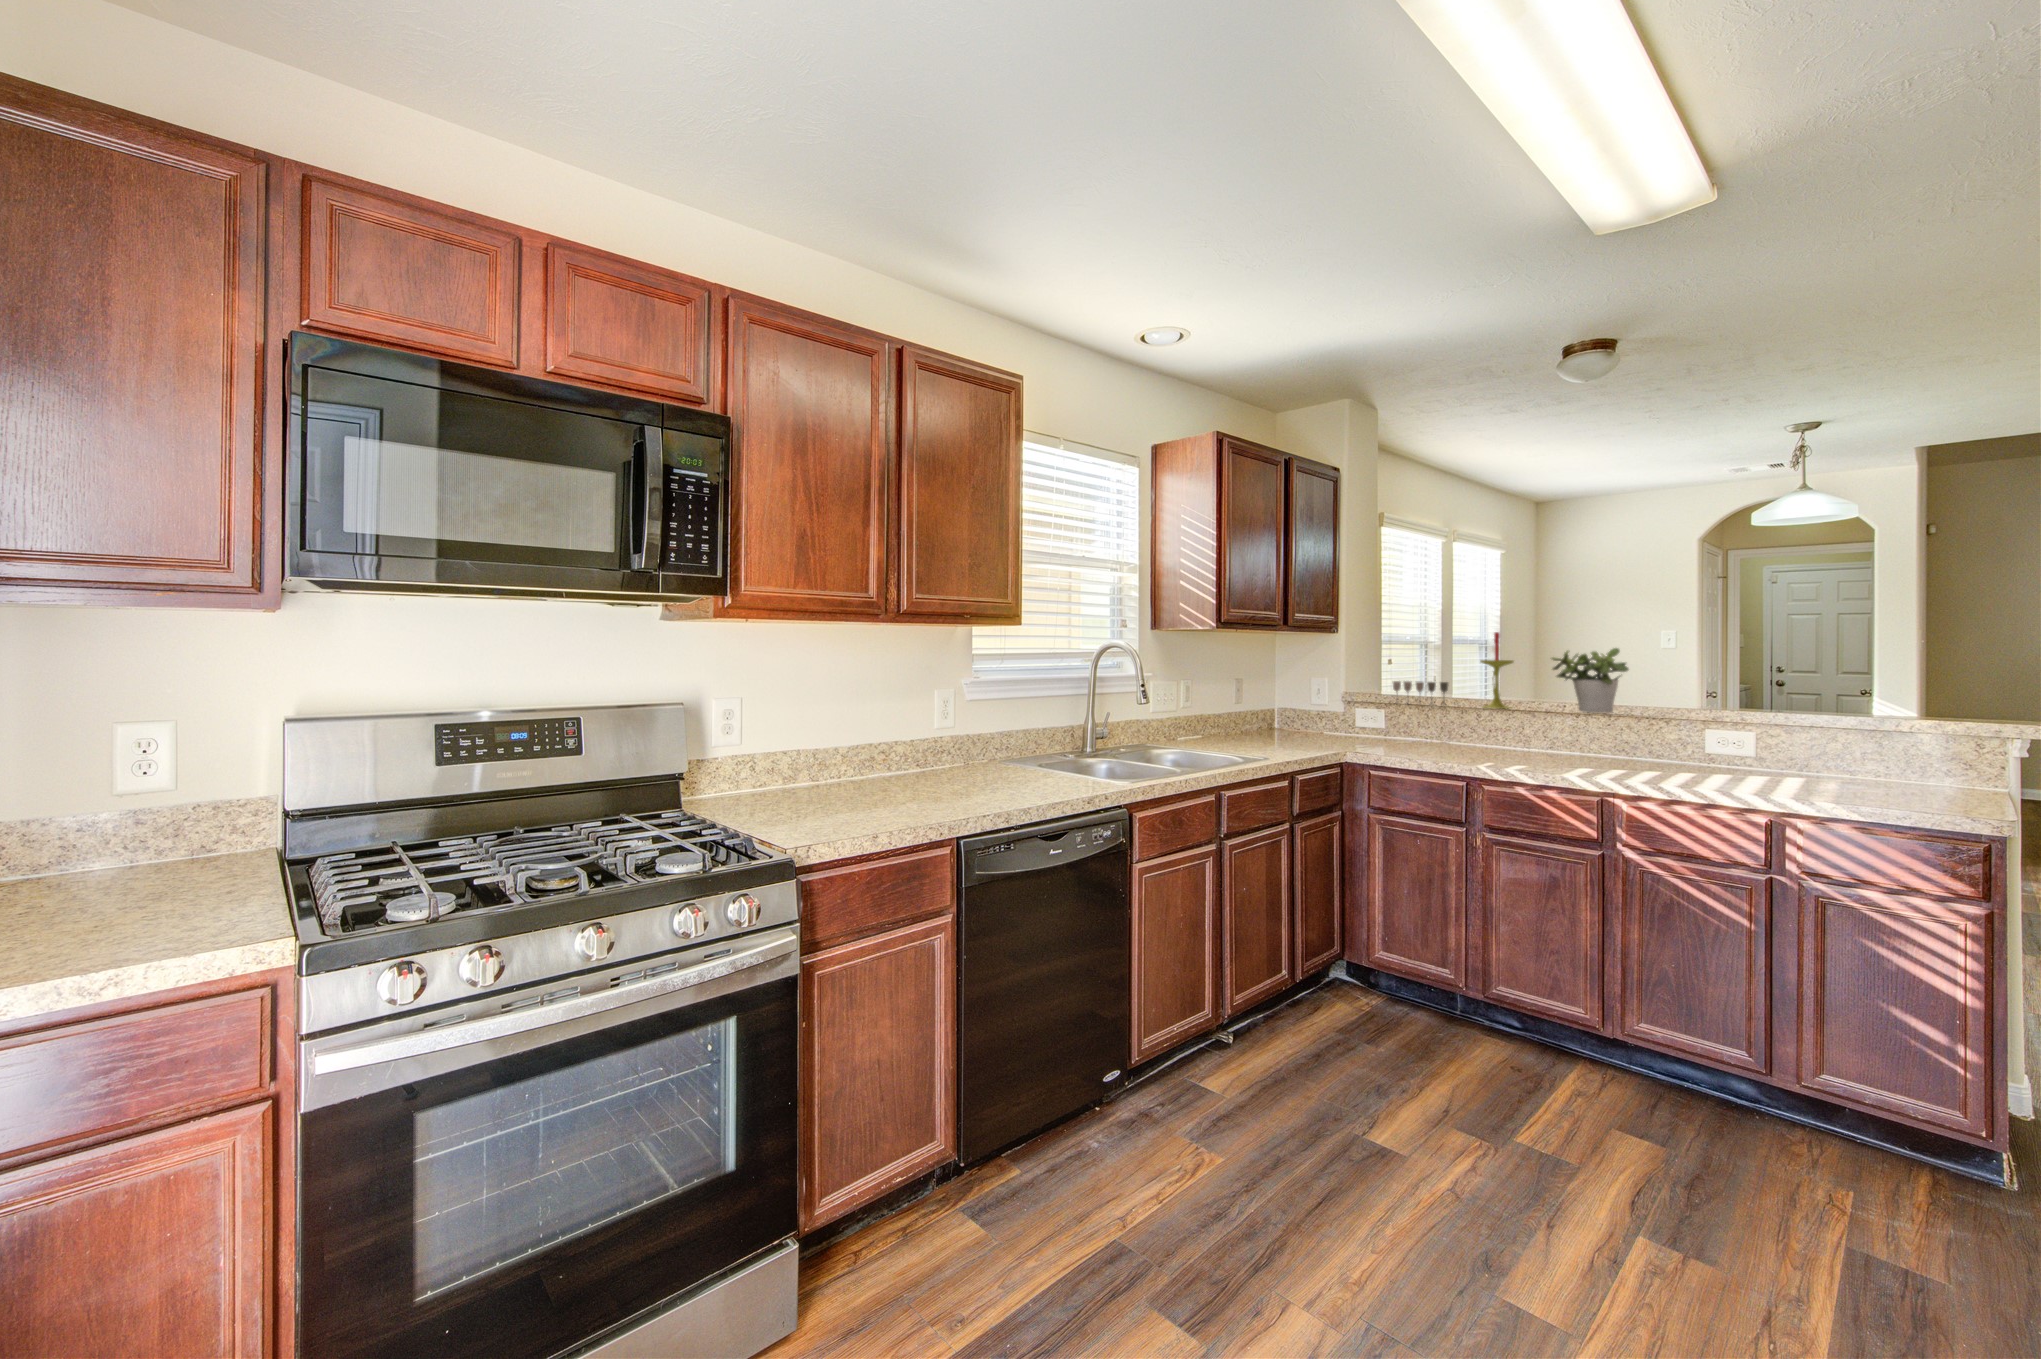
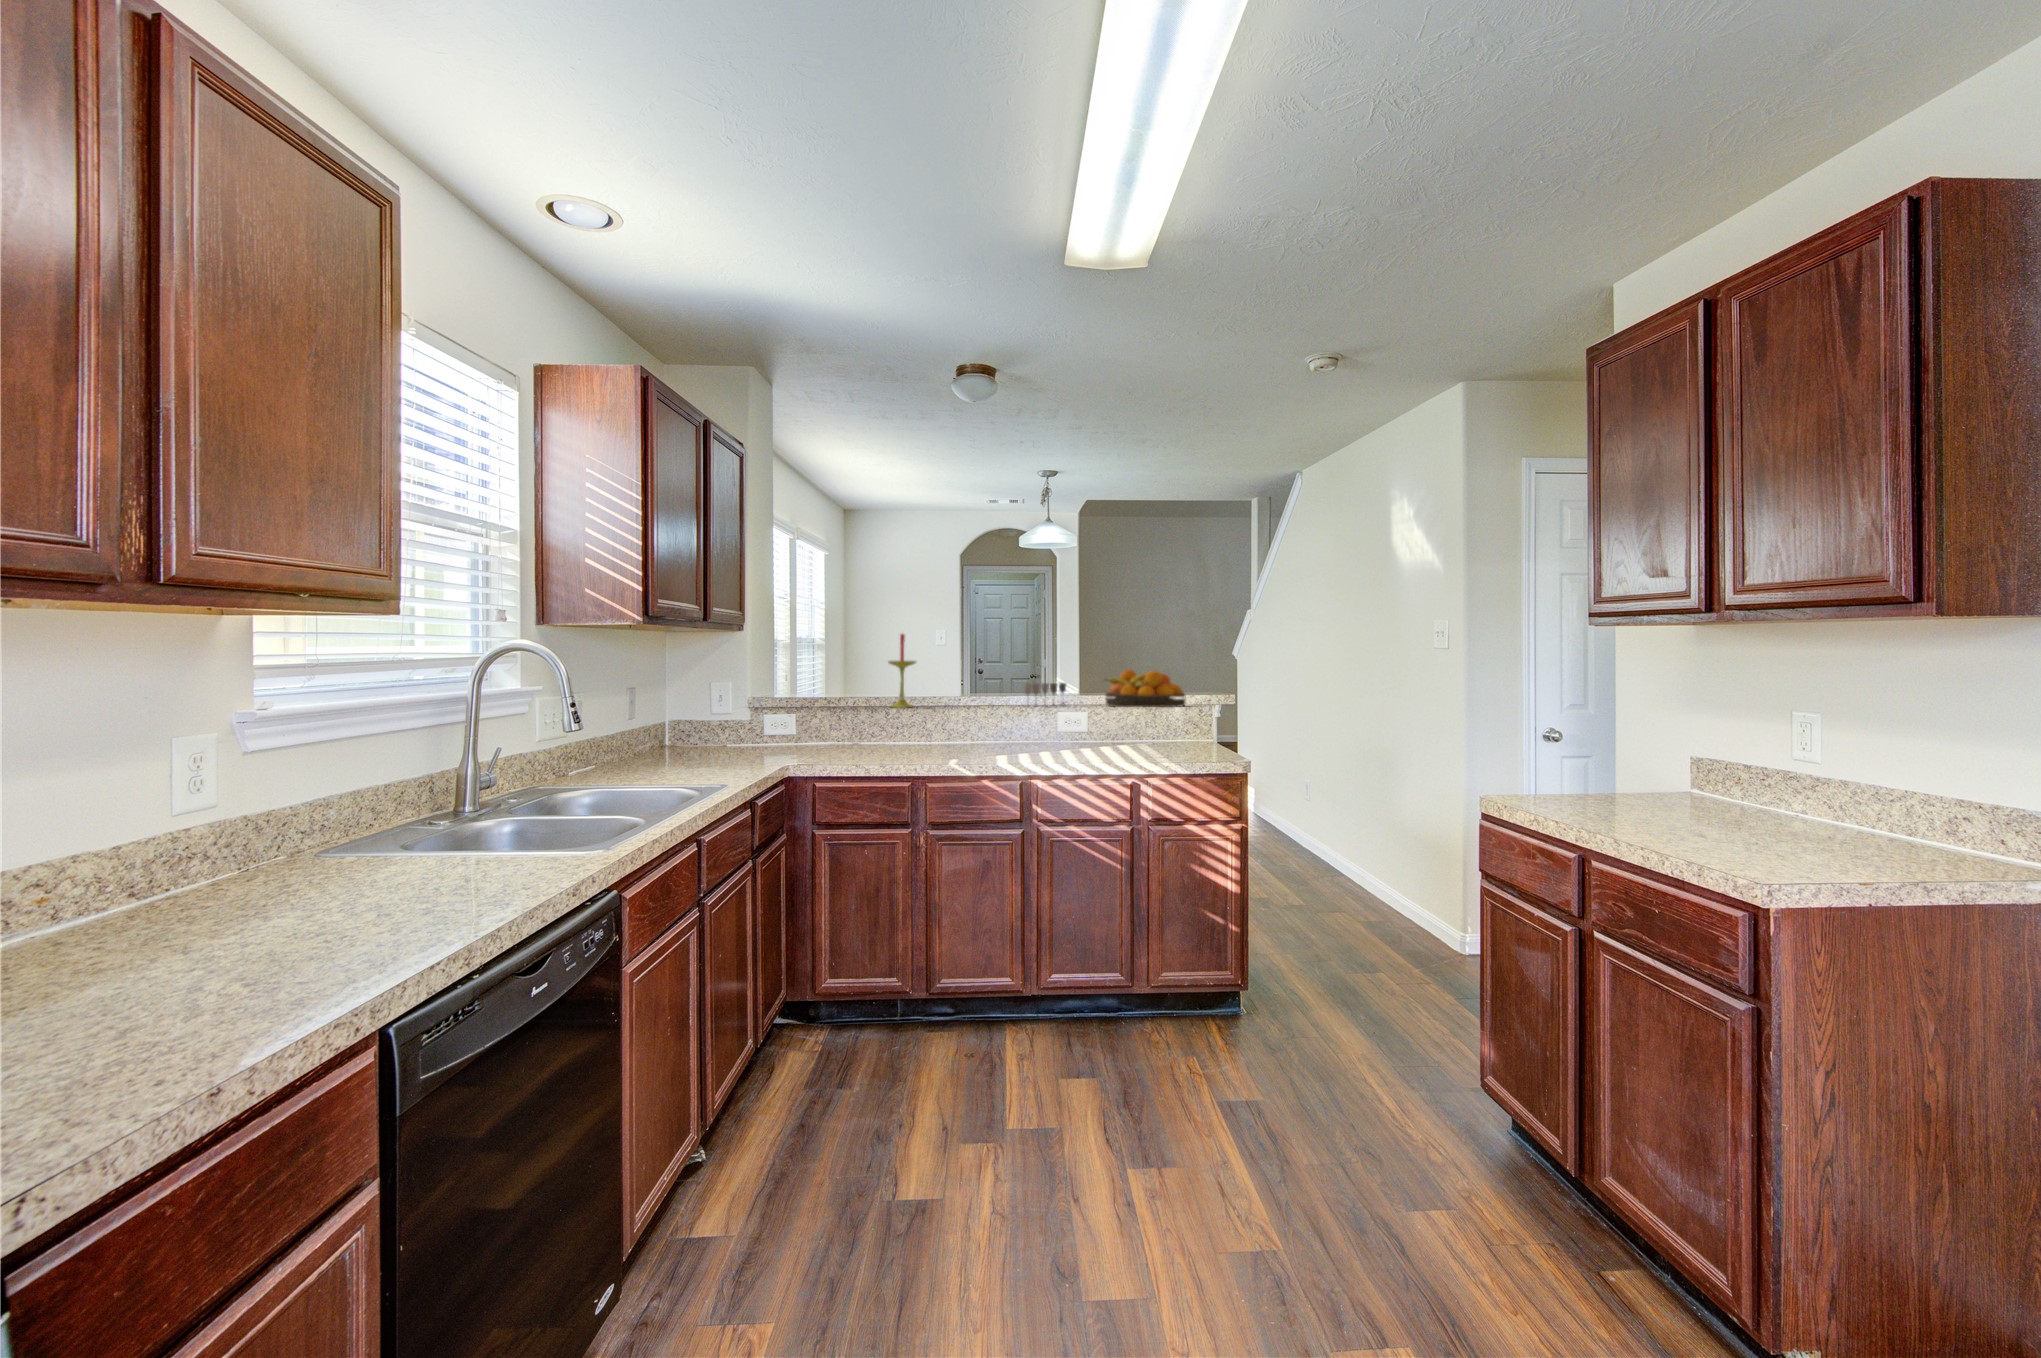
potted plant: present [1552,648,1629,713] -> none [945,649,1004,707]
fruit bowl: none [1786,676,1945,731] -> present [1105,670,1185,707]
wine glass: present [1393,681,1448,705] -> present [1024,683,1066,707]

